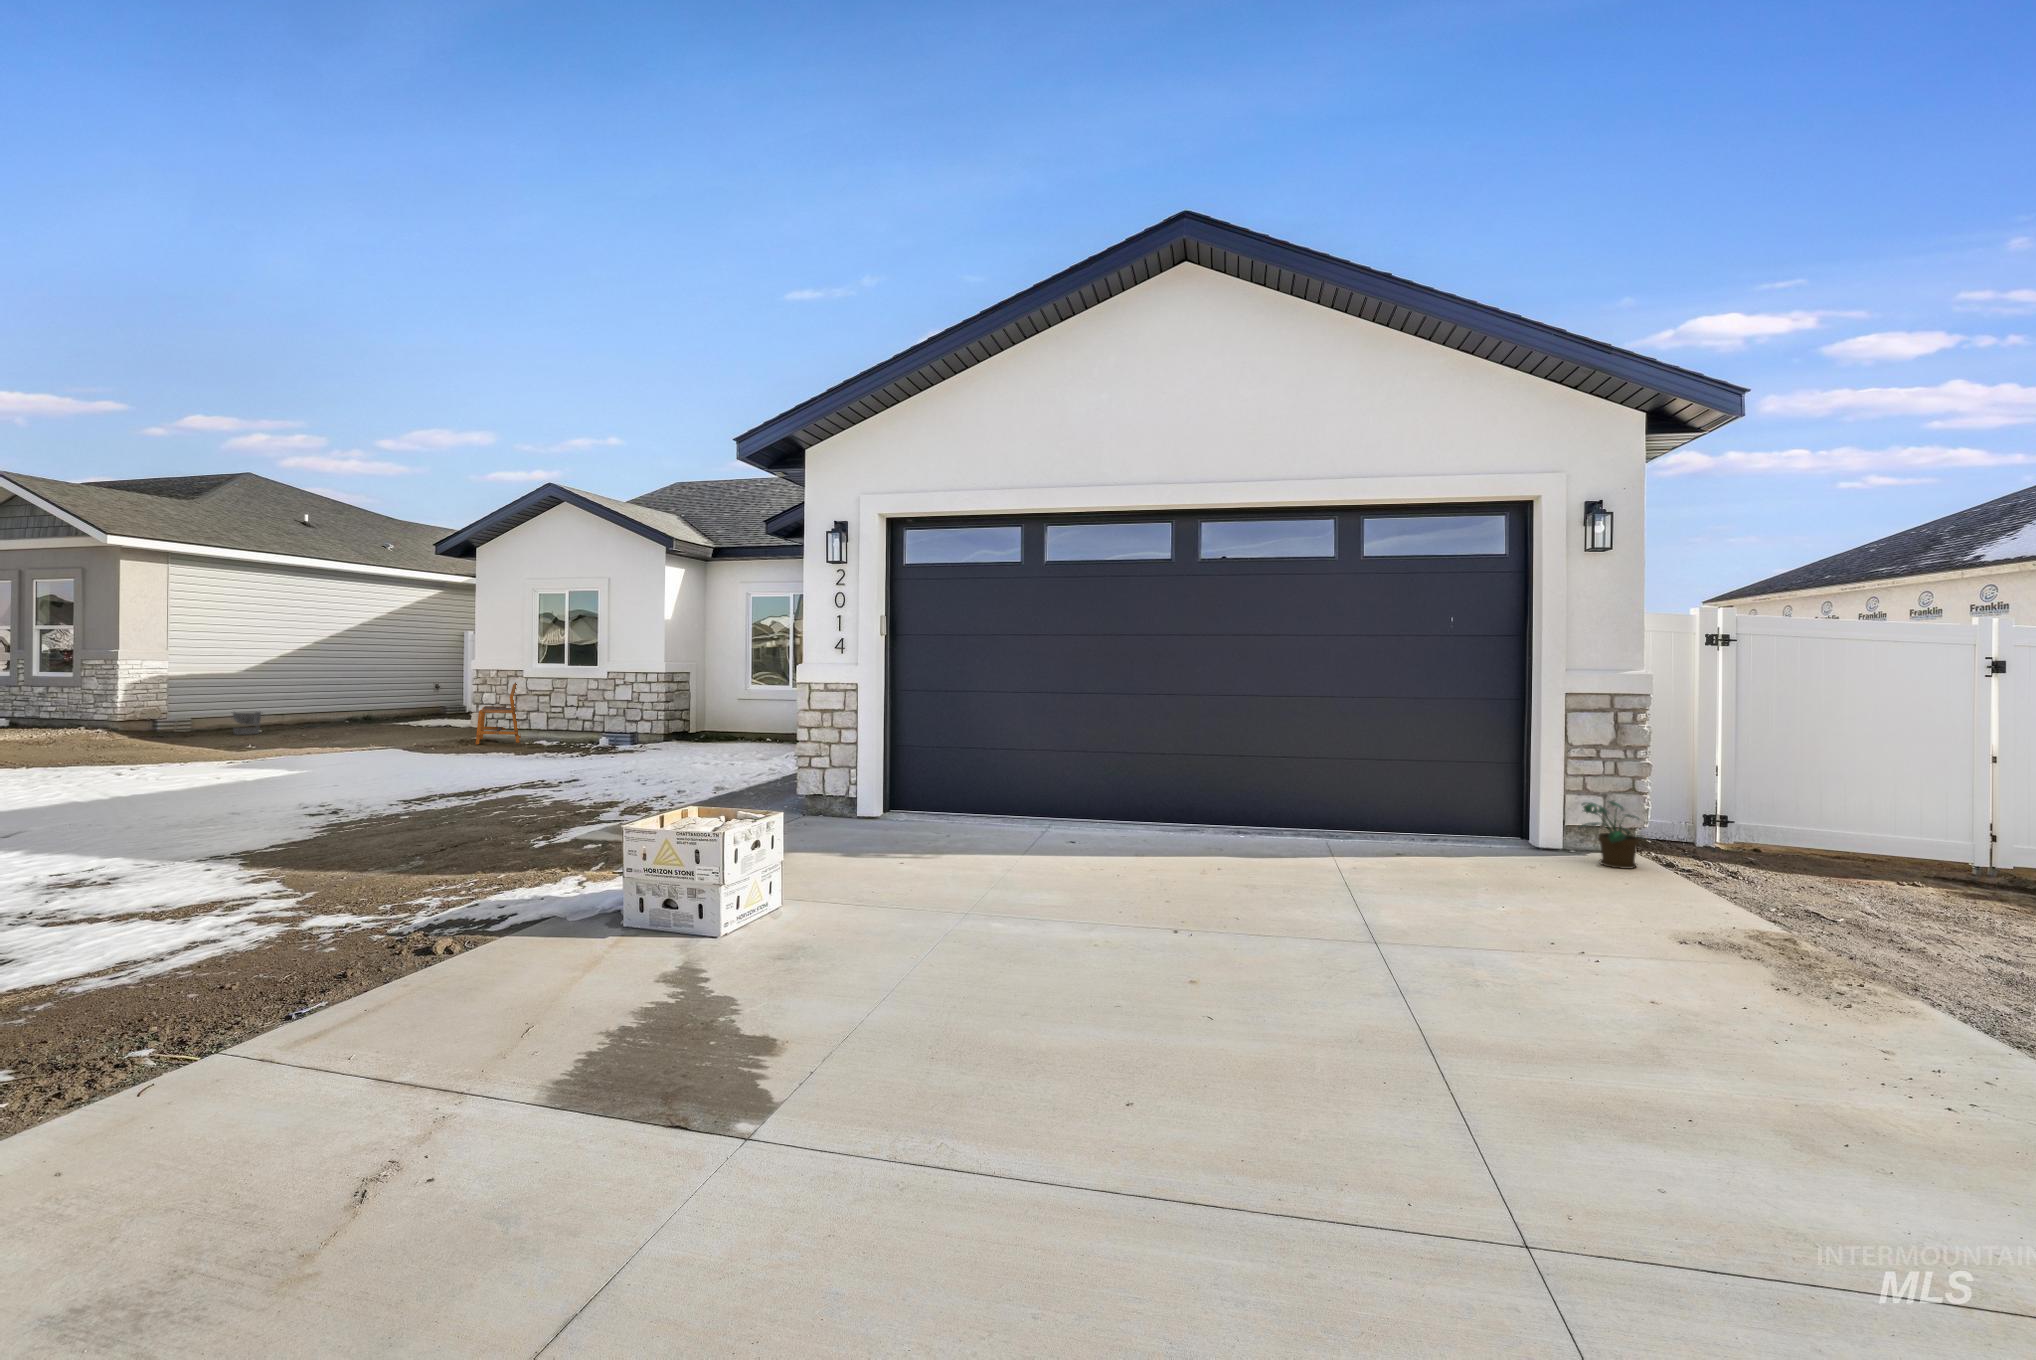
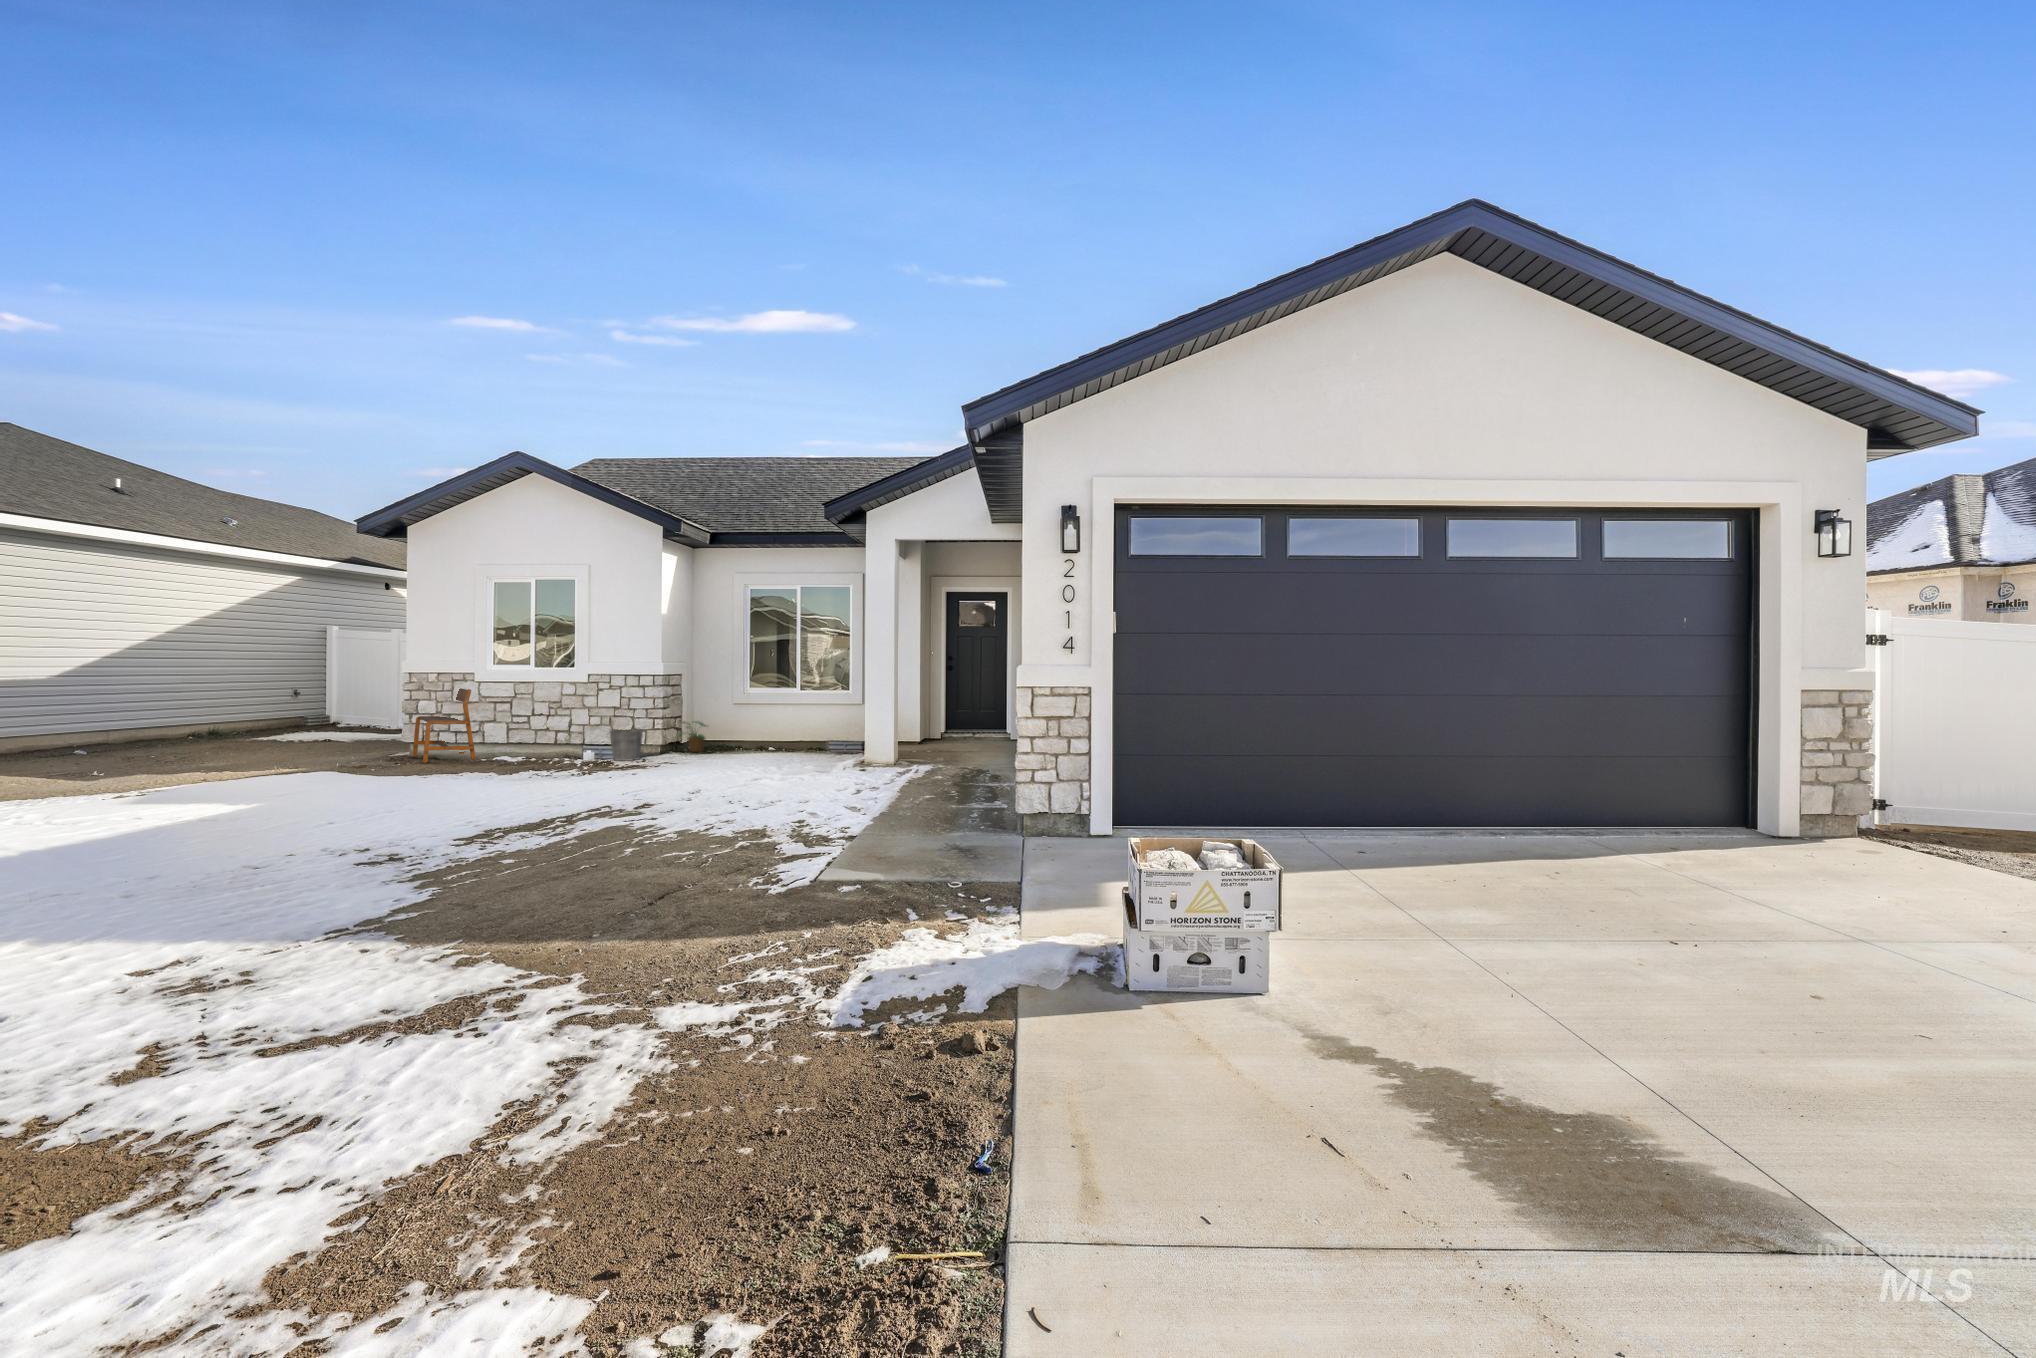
bucket: present [231,712,261,735] -> present [609,730,643,761]
potted plant: present [1578,801,1644,869] -> present [677,721,705,752]

